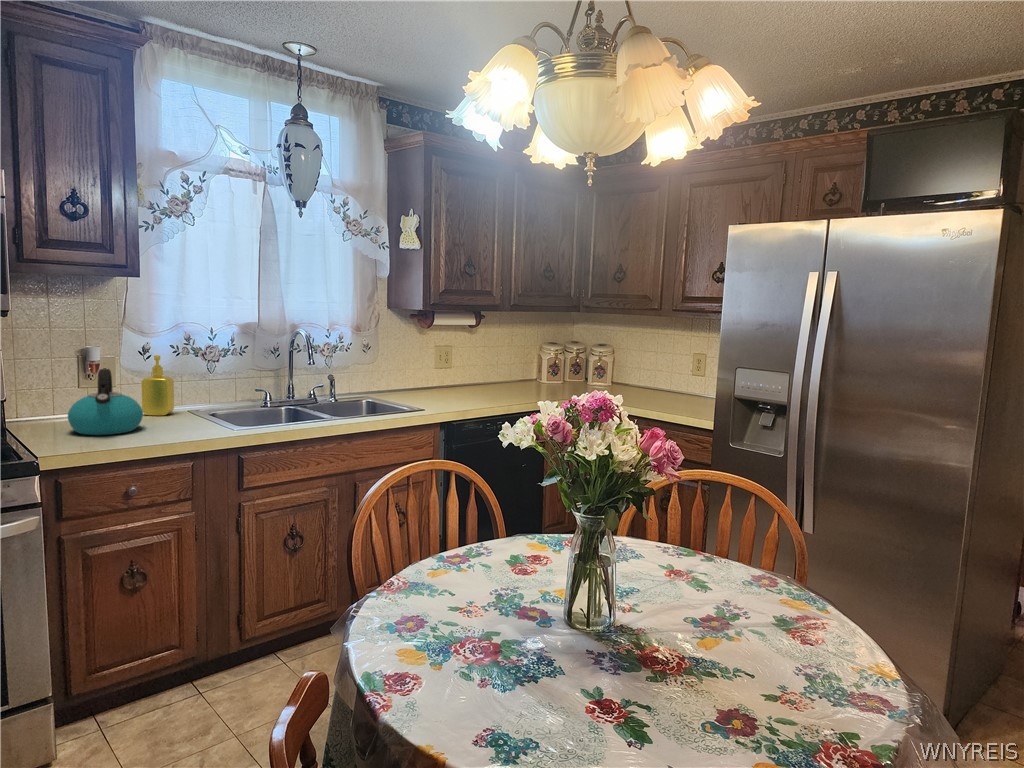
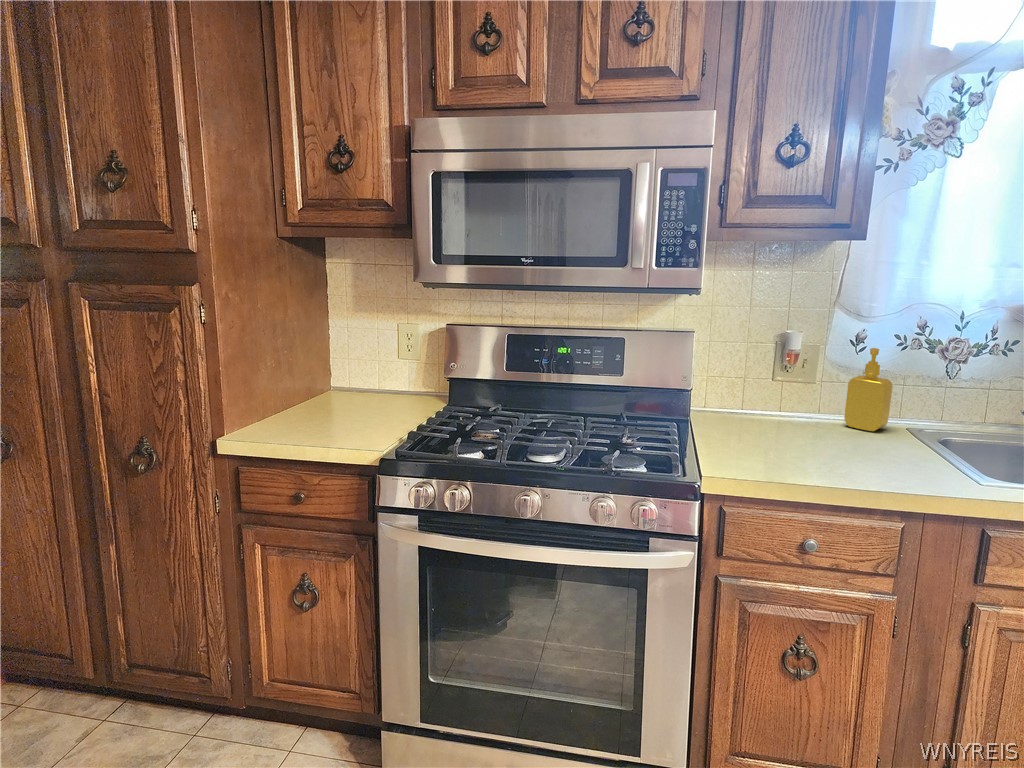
kettle: present [68,369,143,435] -> none [751,366,843,456]

